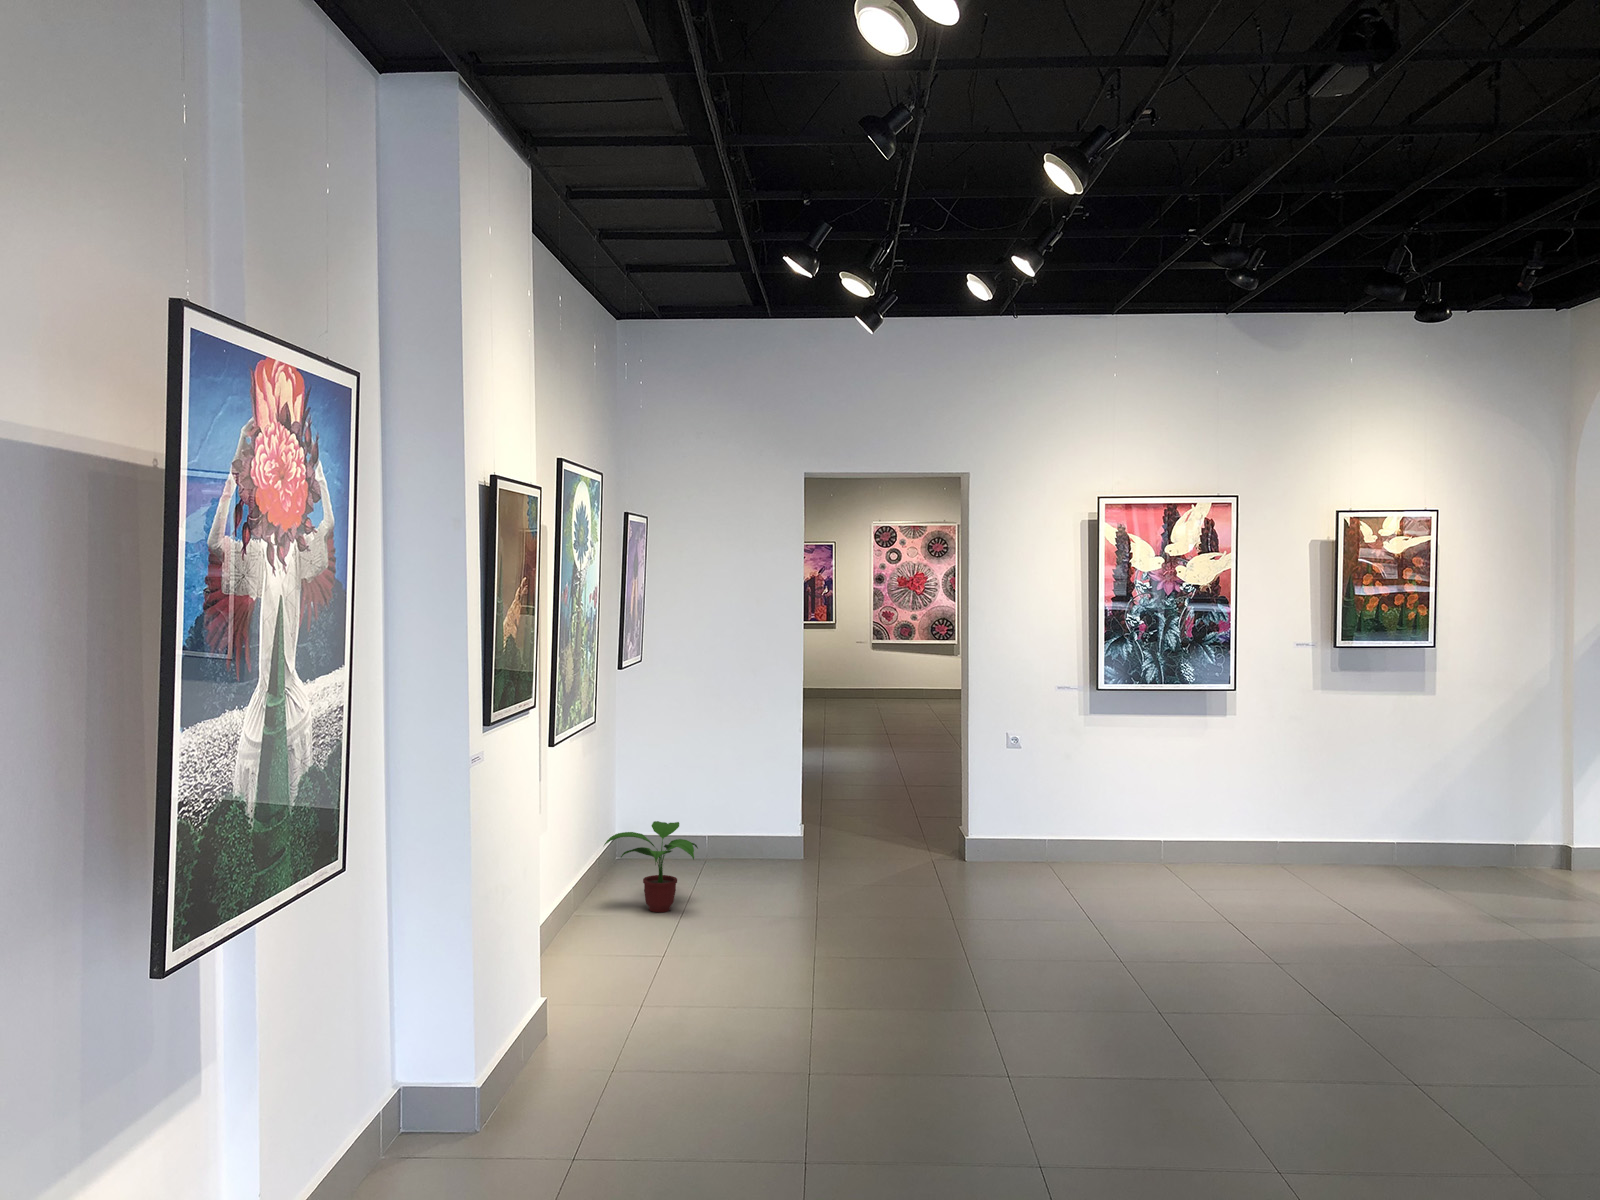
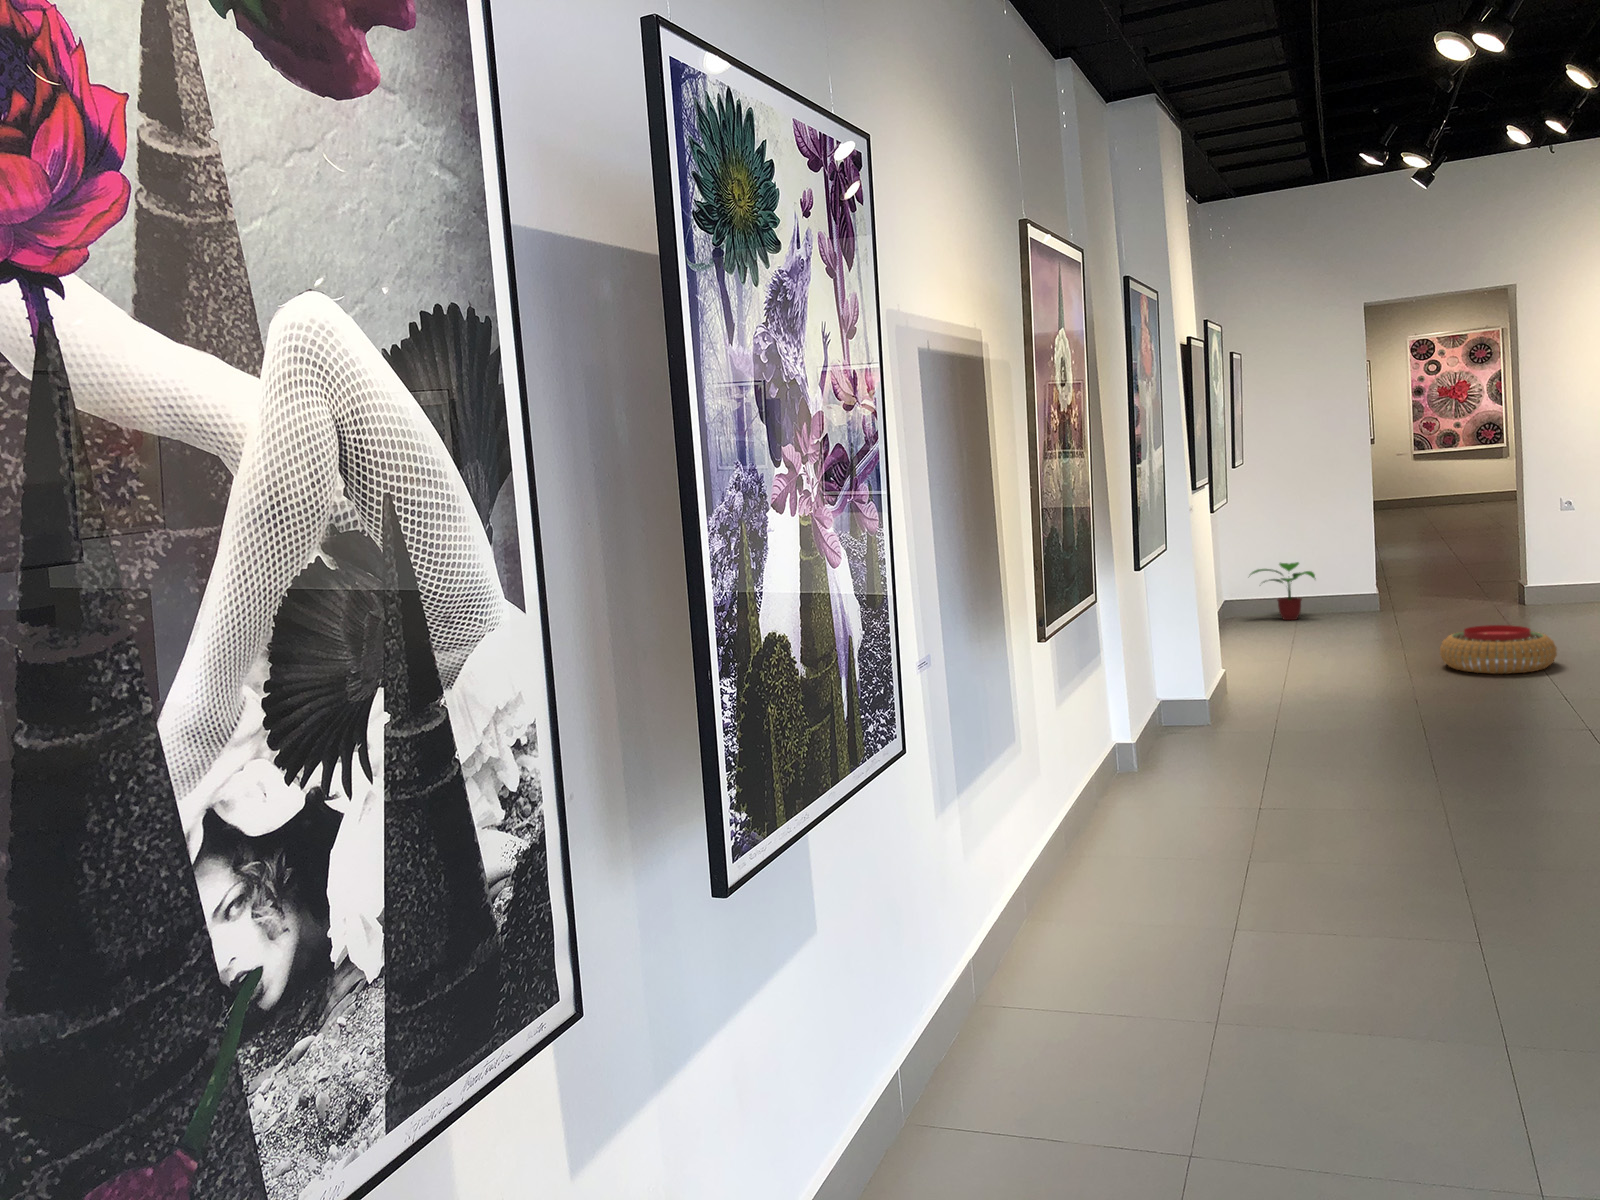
pouf: none [823,1021,1001,1141] -> present [1440,625,1557,674]

